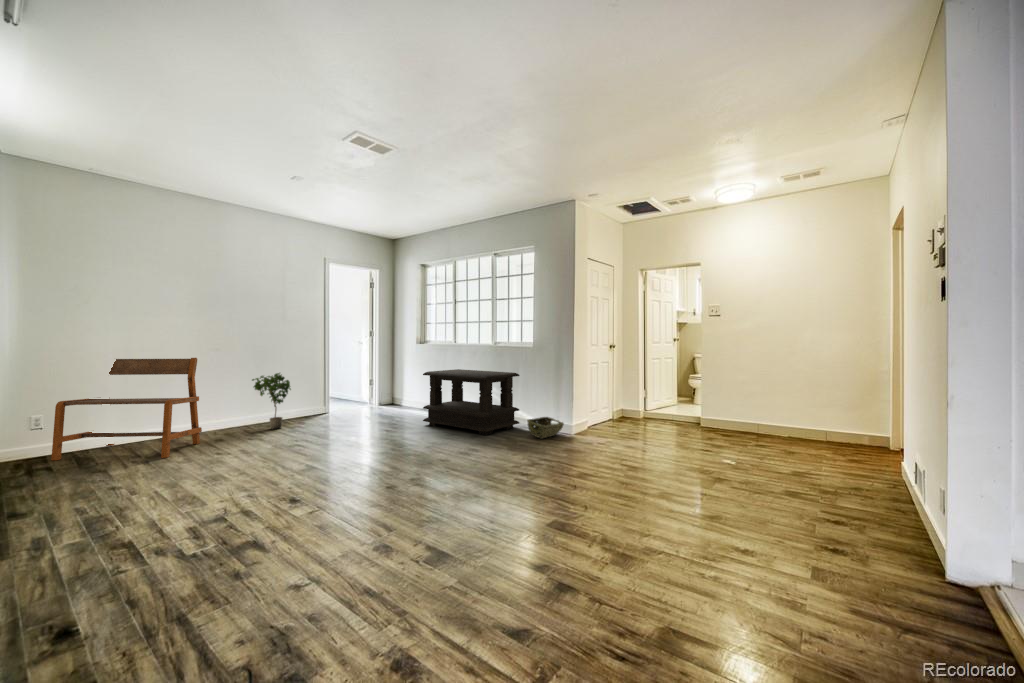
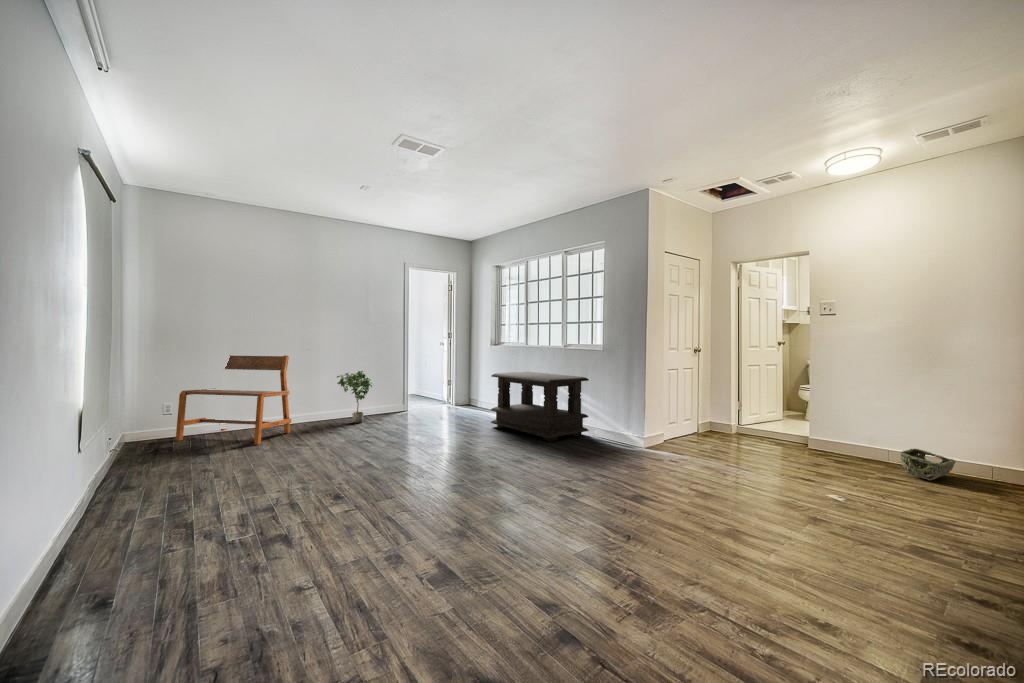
woven basket: present [527,417,564,439] -> present [900,449,955,481]

